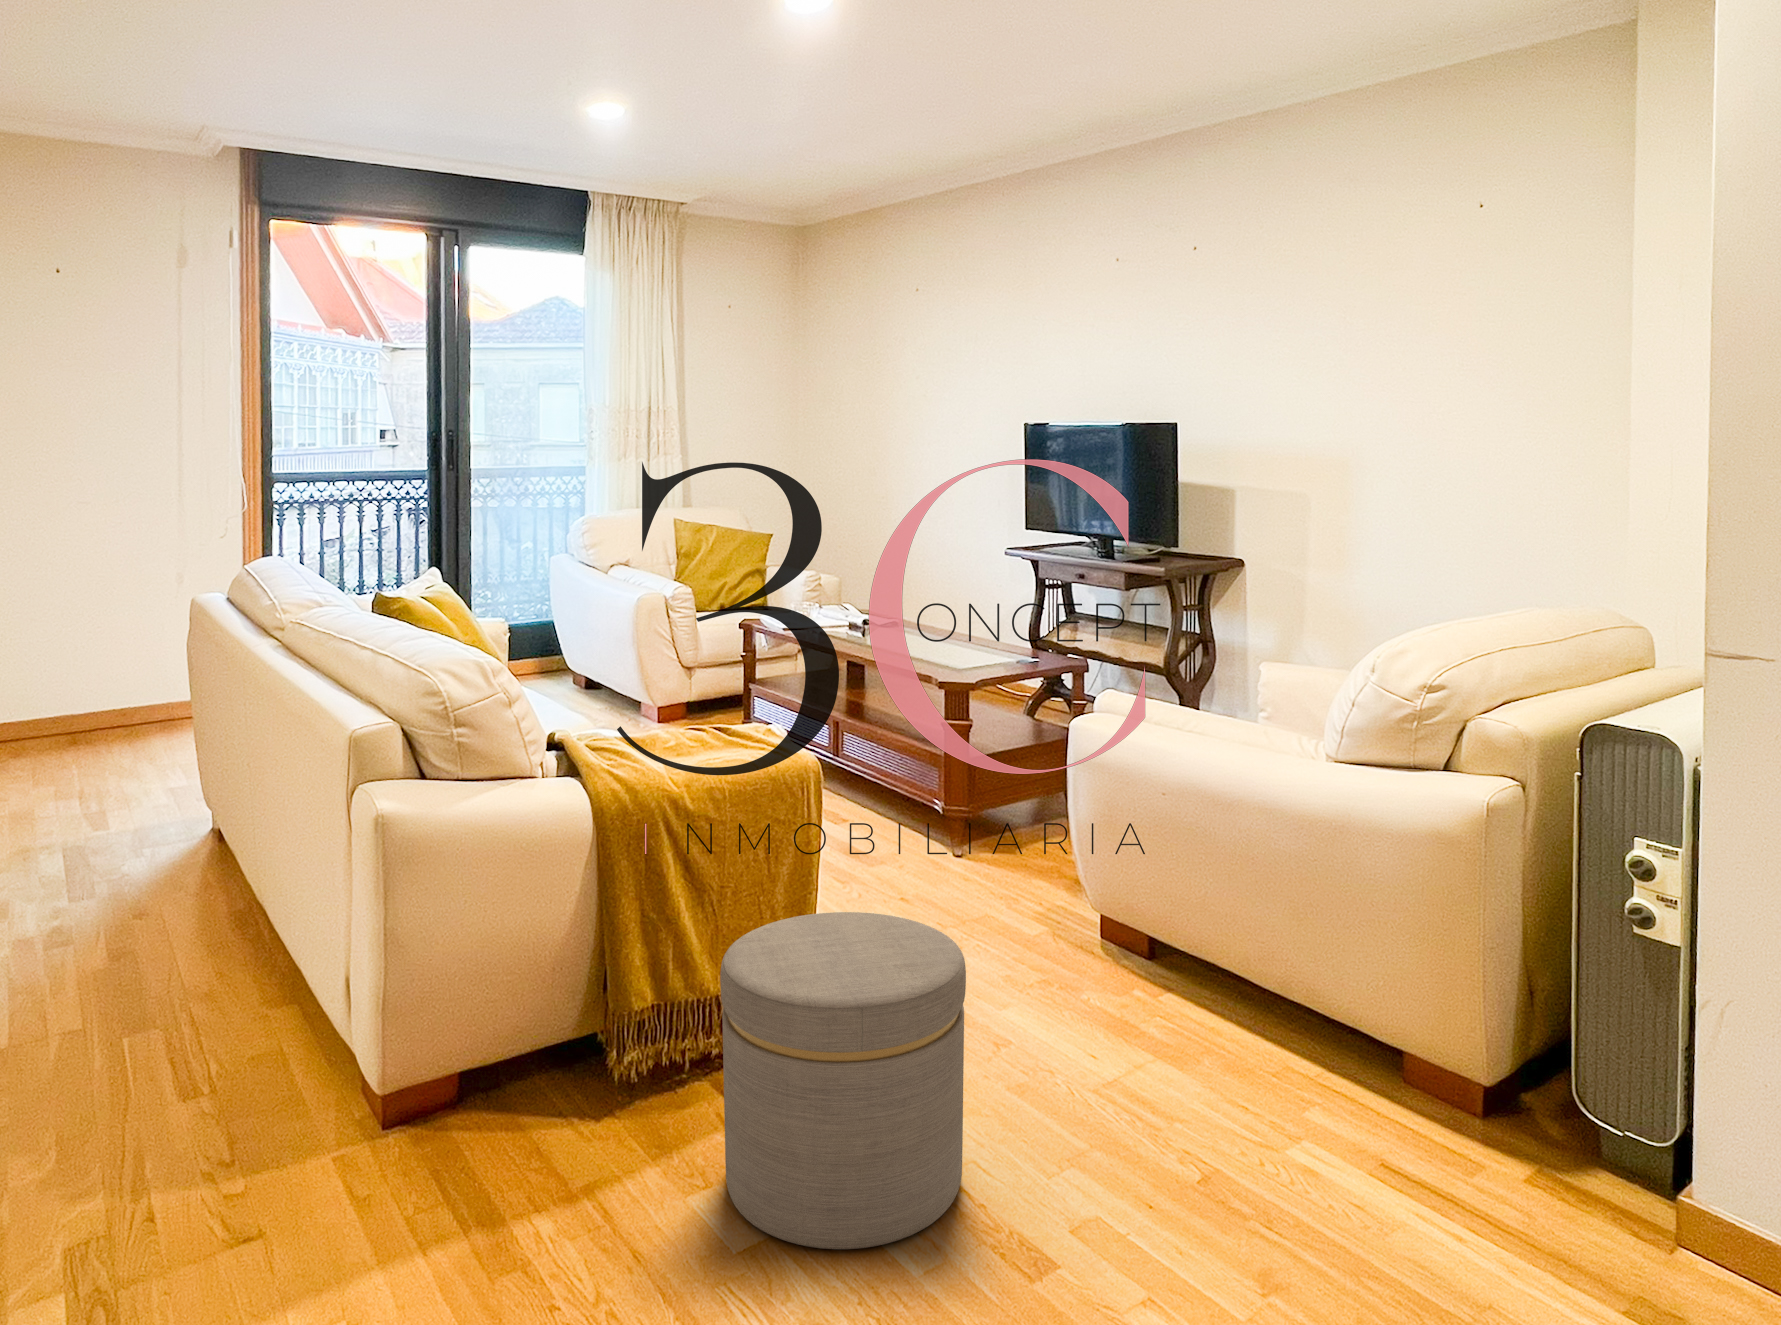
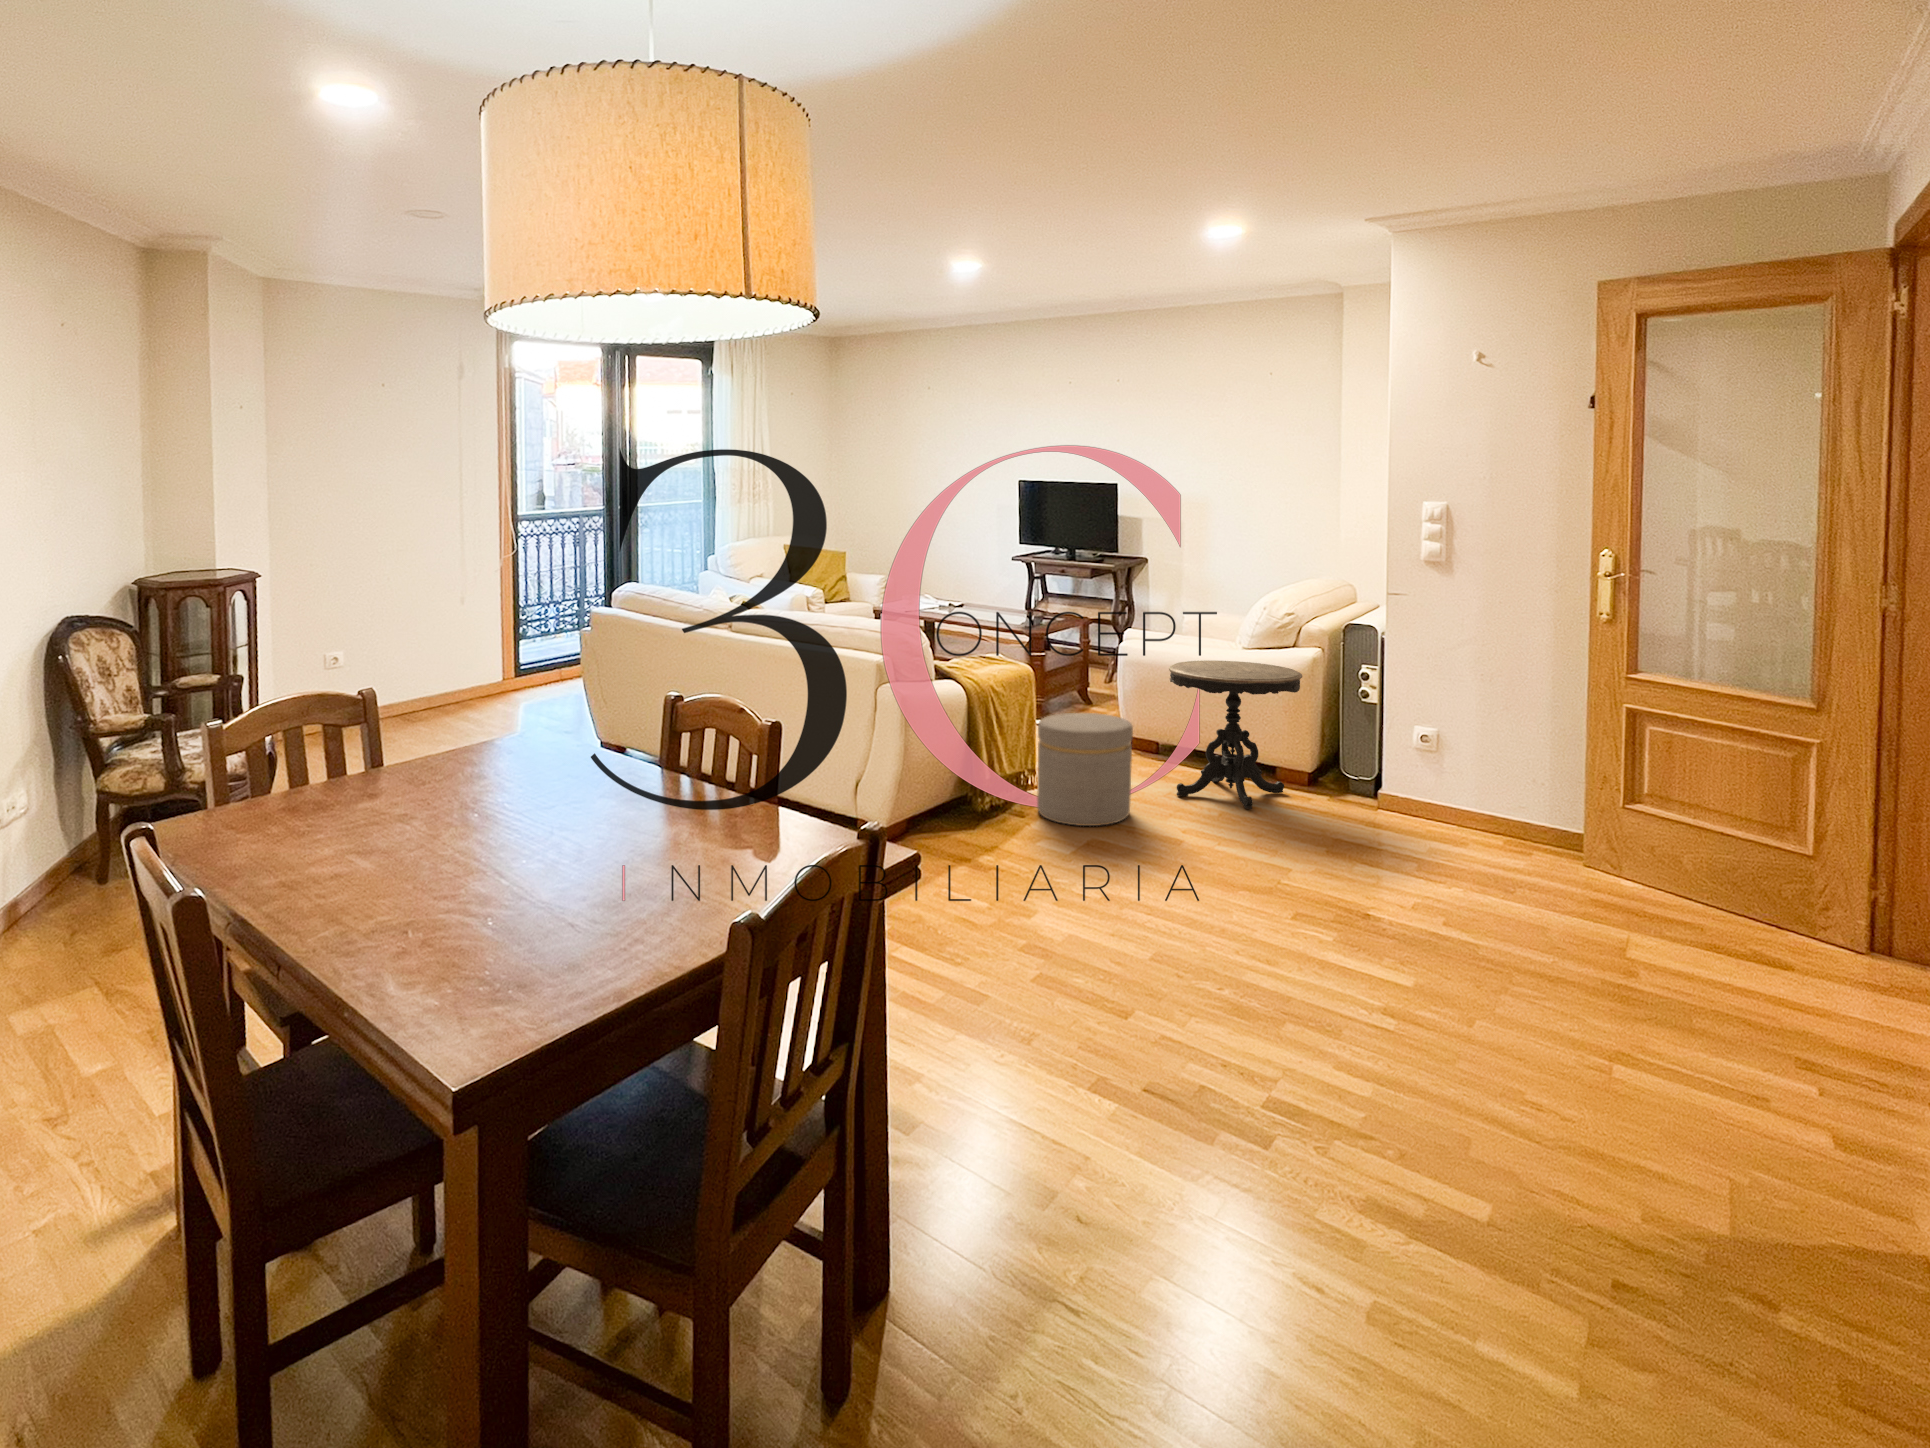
side table: none [1116,787,1454,1214] -> present [1169,661,1302,809]

